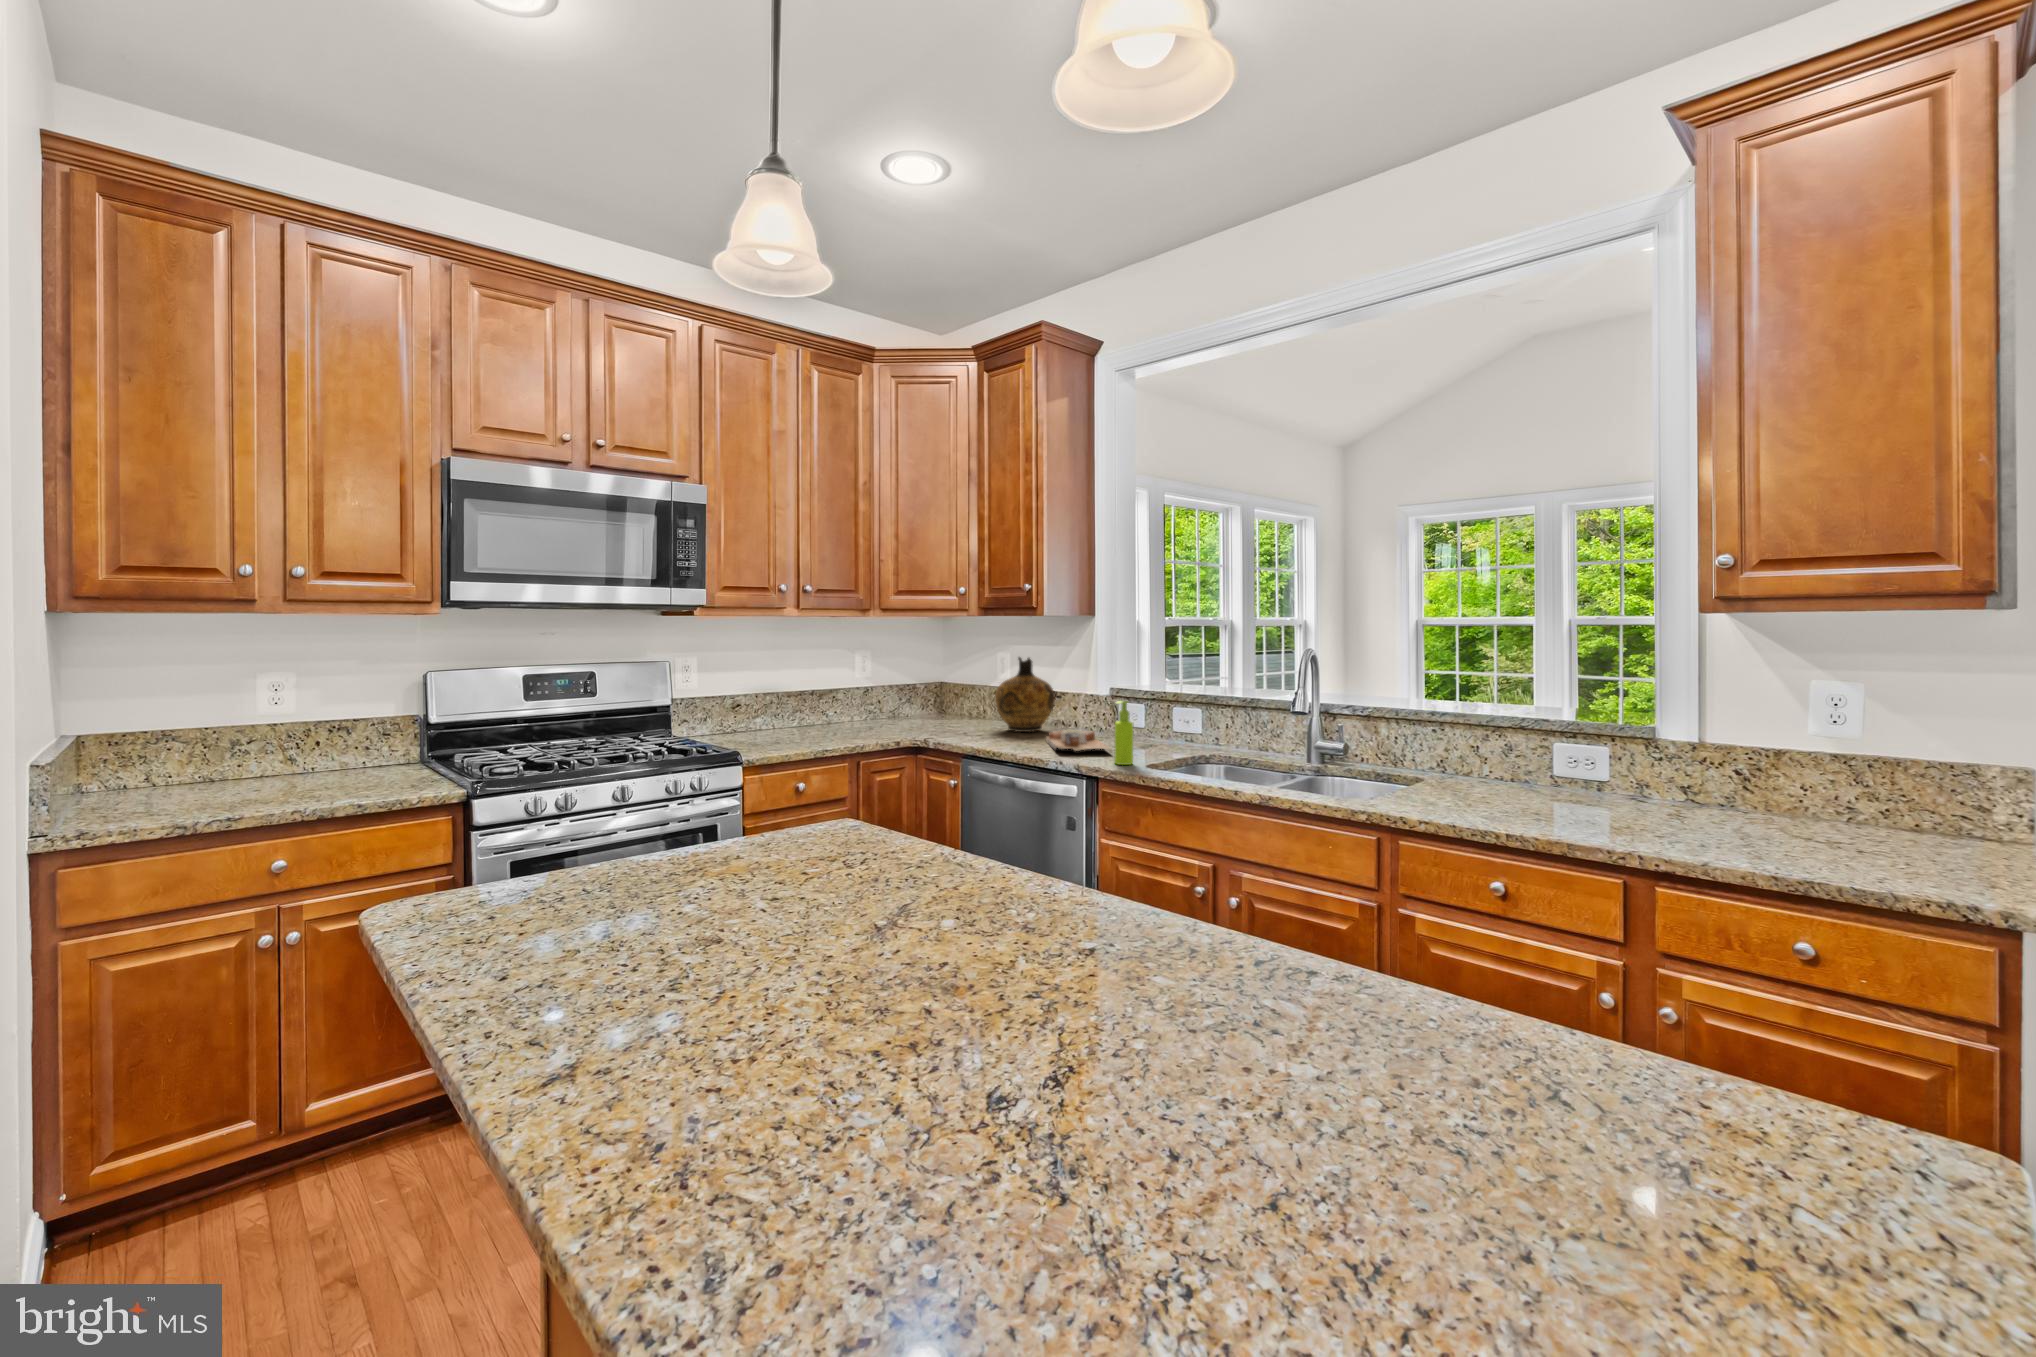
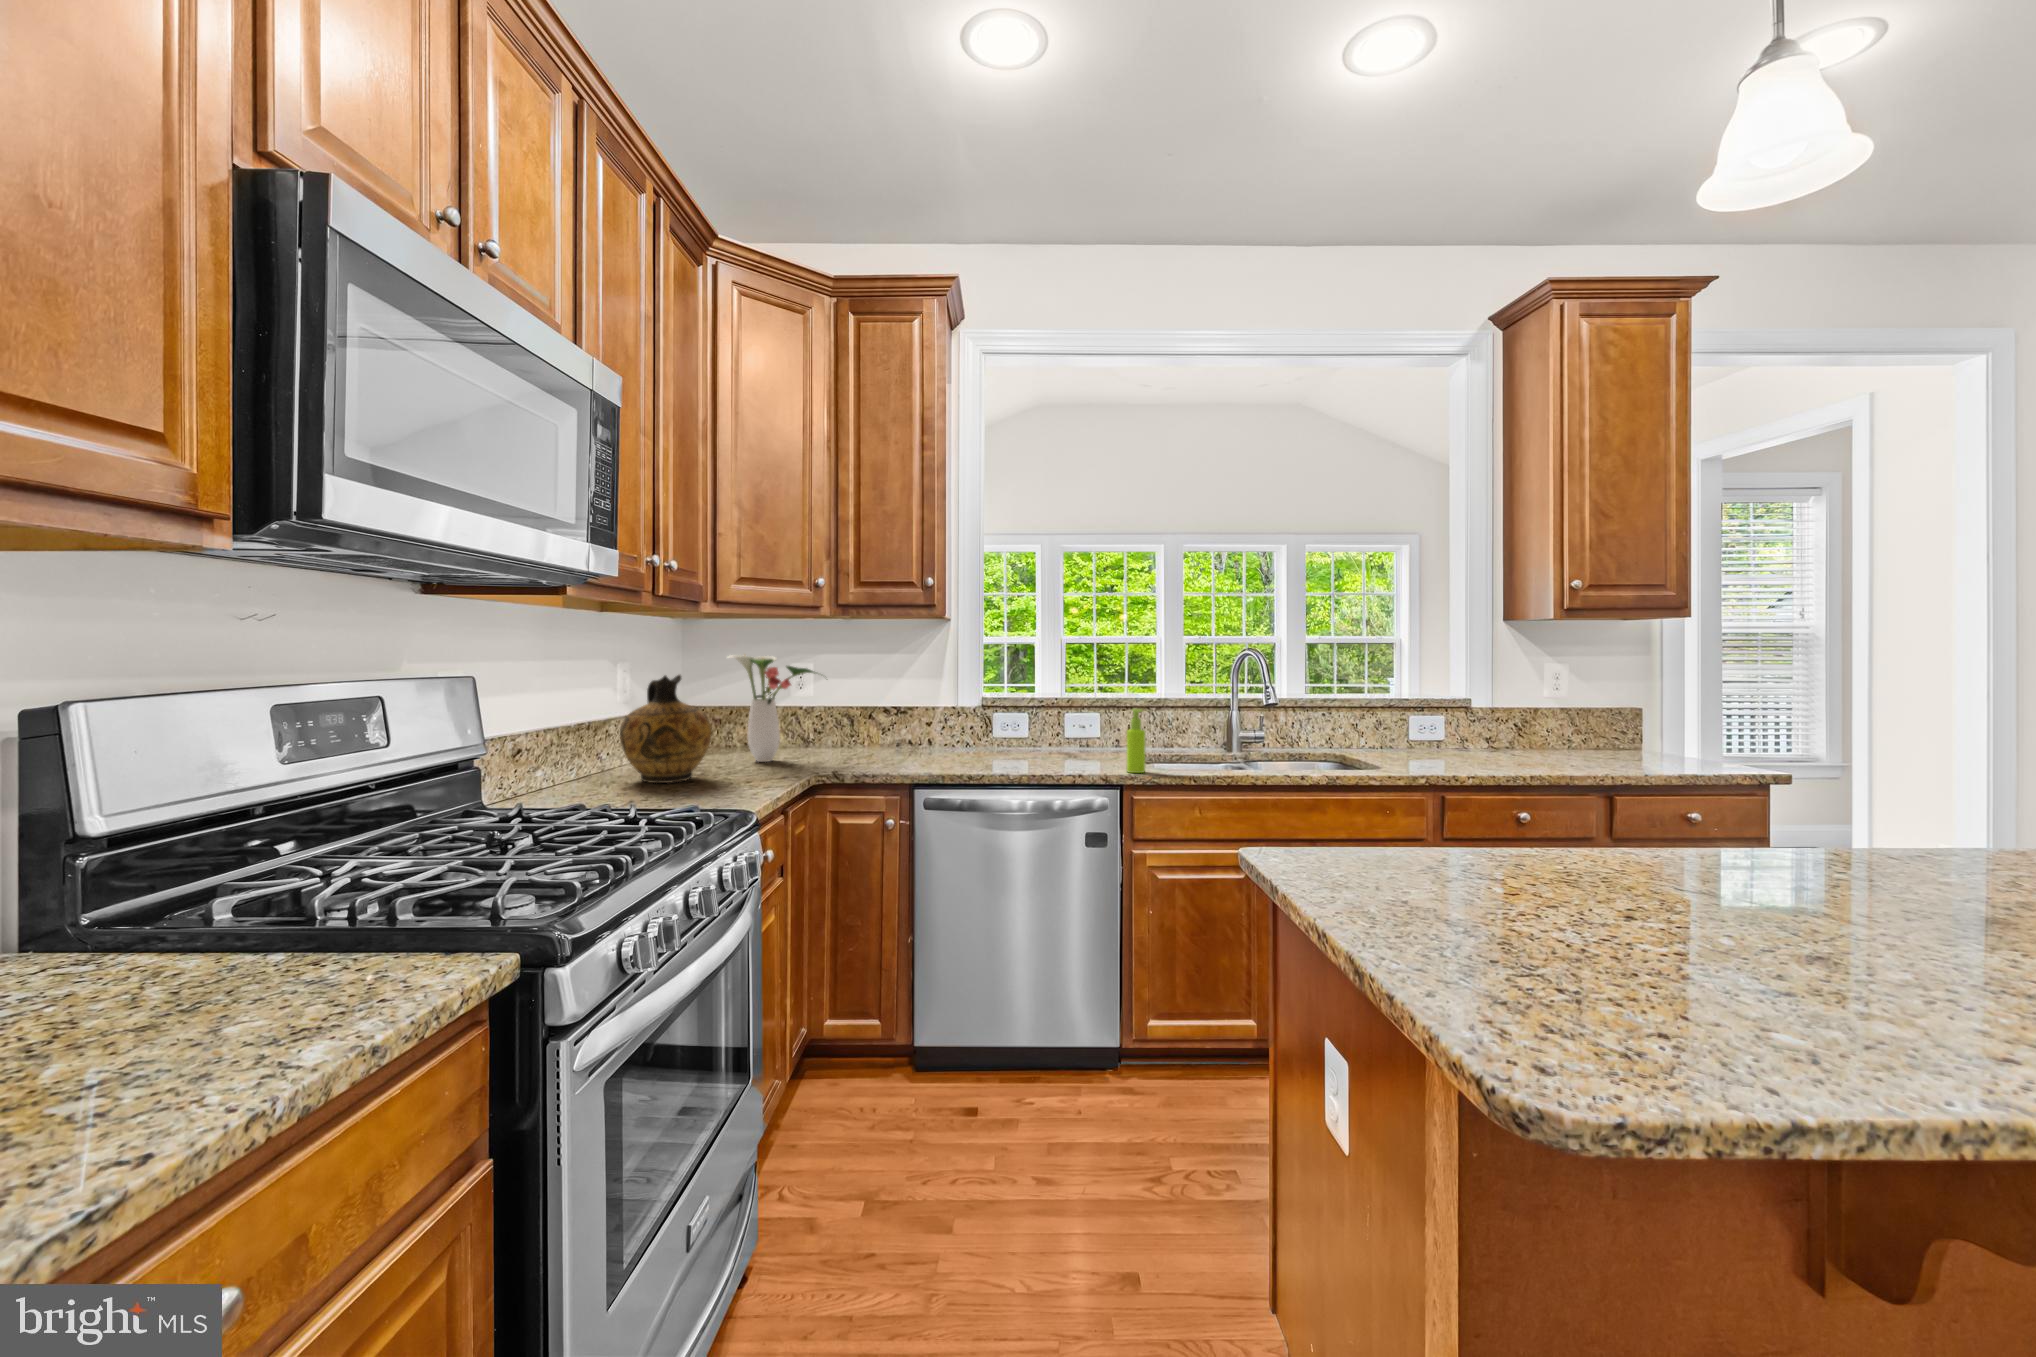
flower arrangement: none [897,642,971,726] -> present [727,655,815,762]
ceramic jug: present [995,657,1055,732] -> present [620,675,712,783]
cutting board: present [1046,730,1112,752] -> none [960,745,1087,769]

